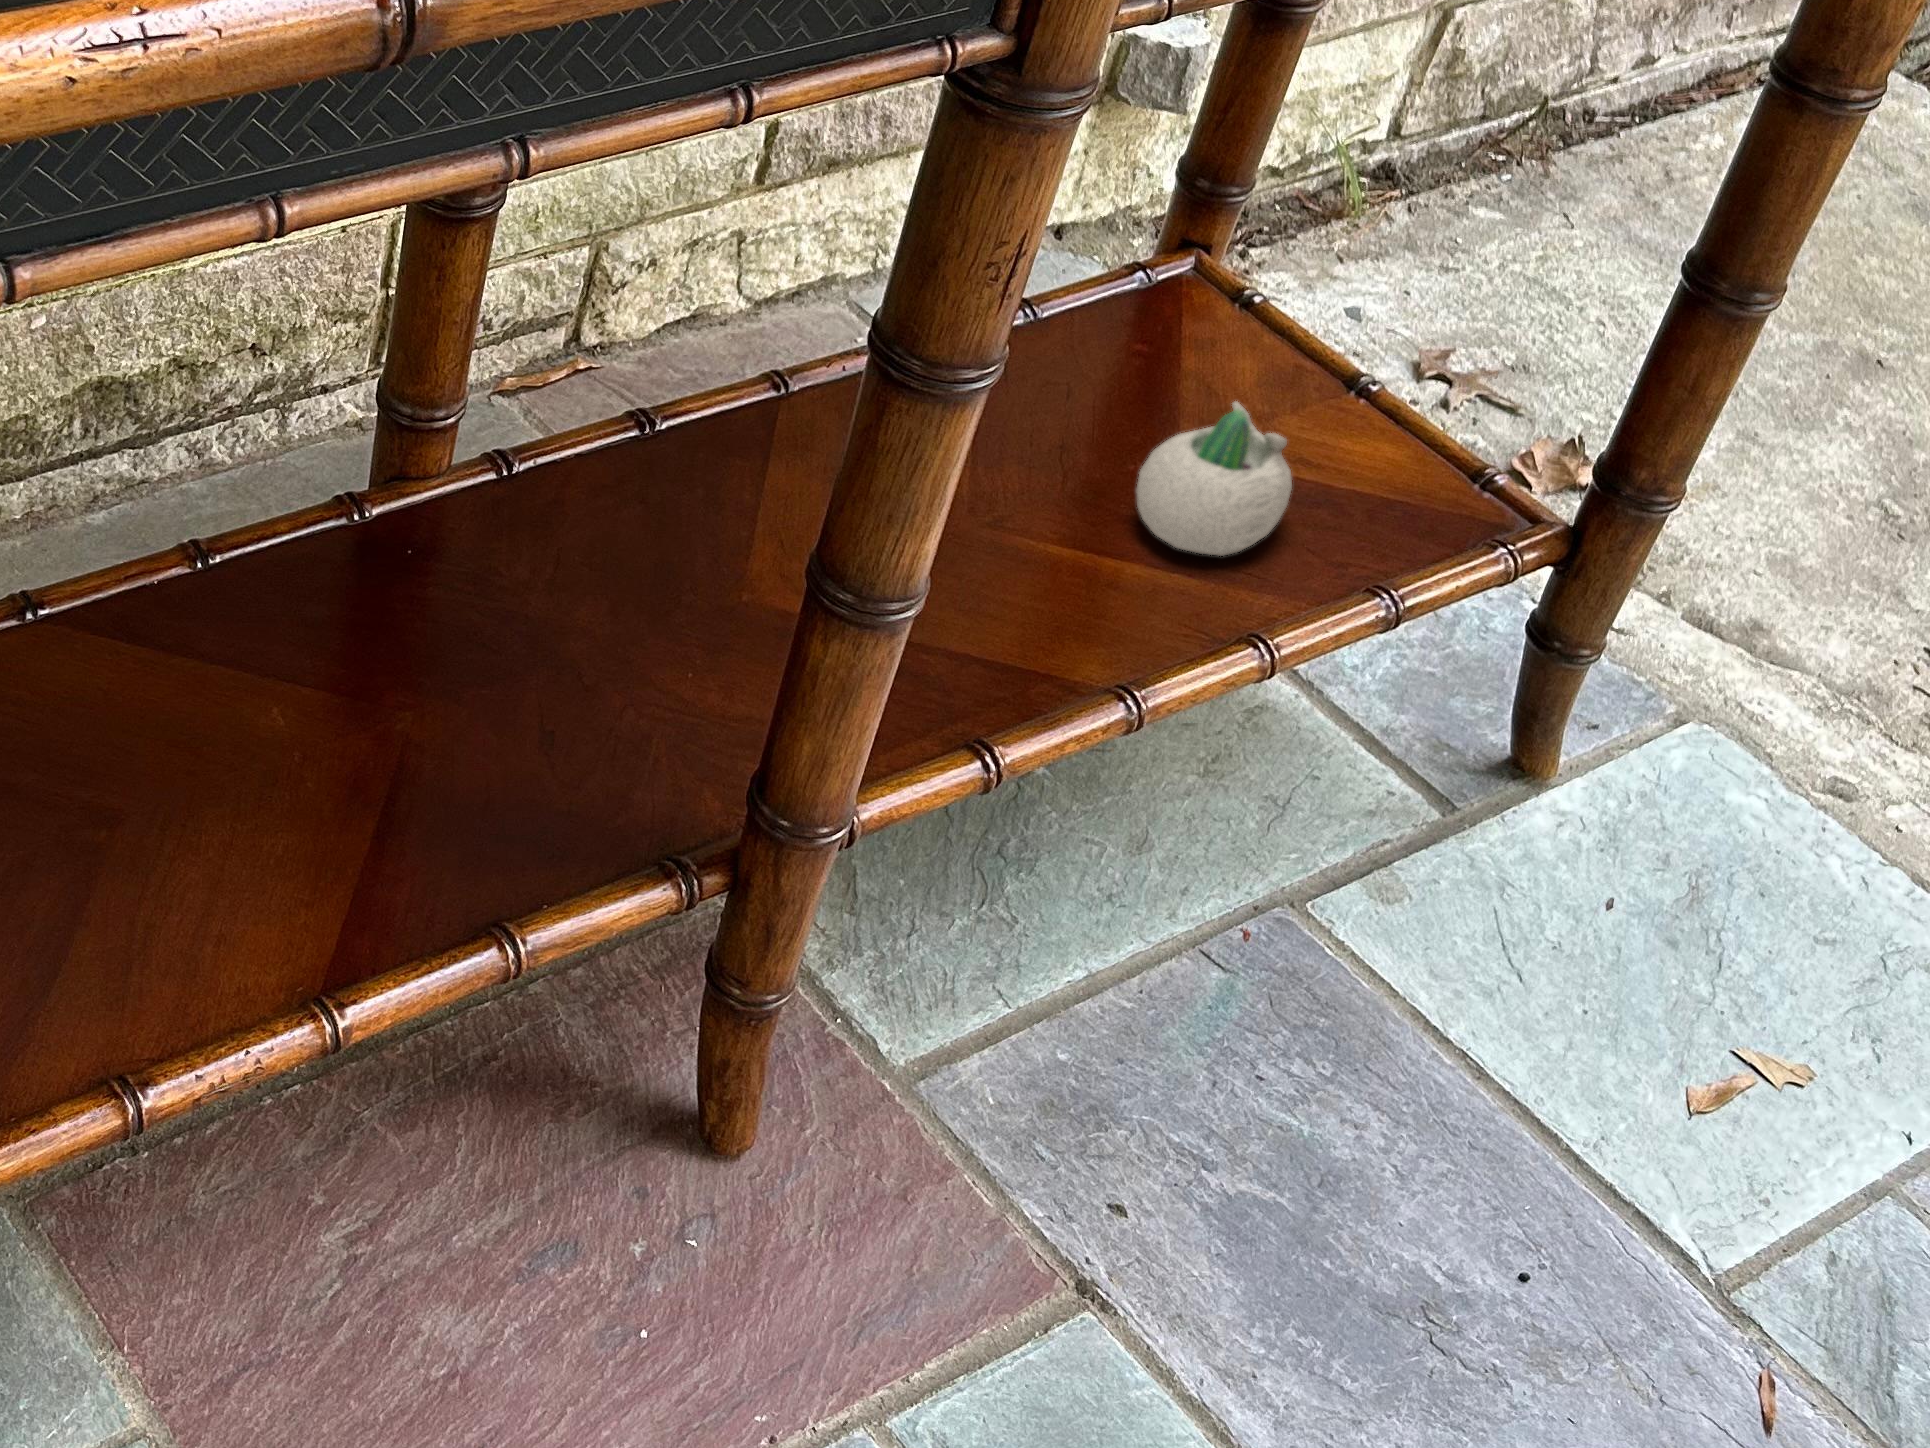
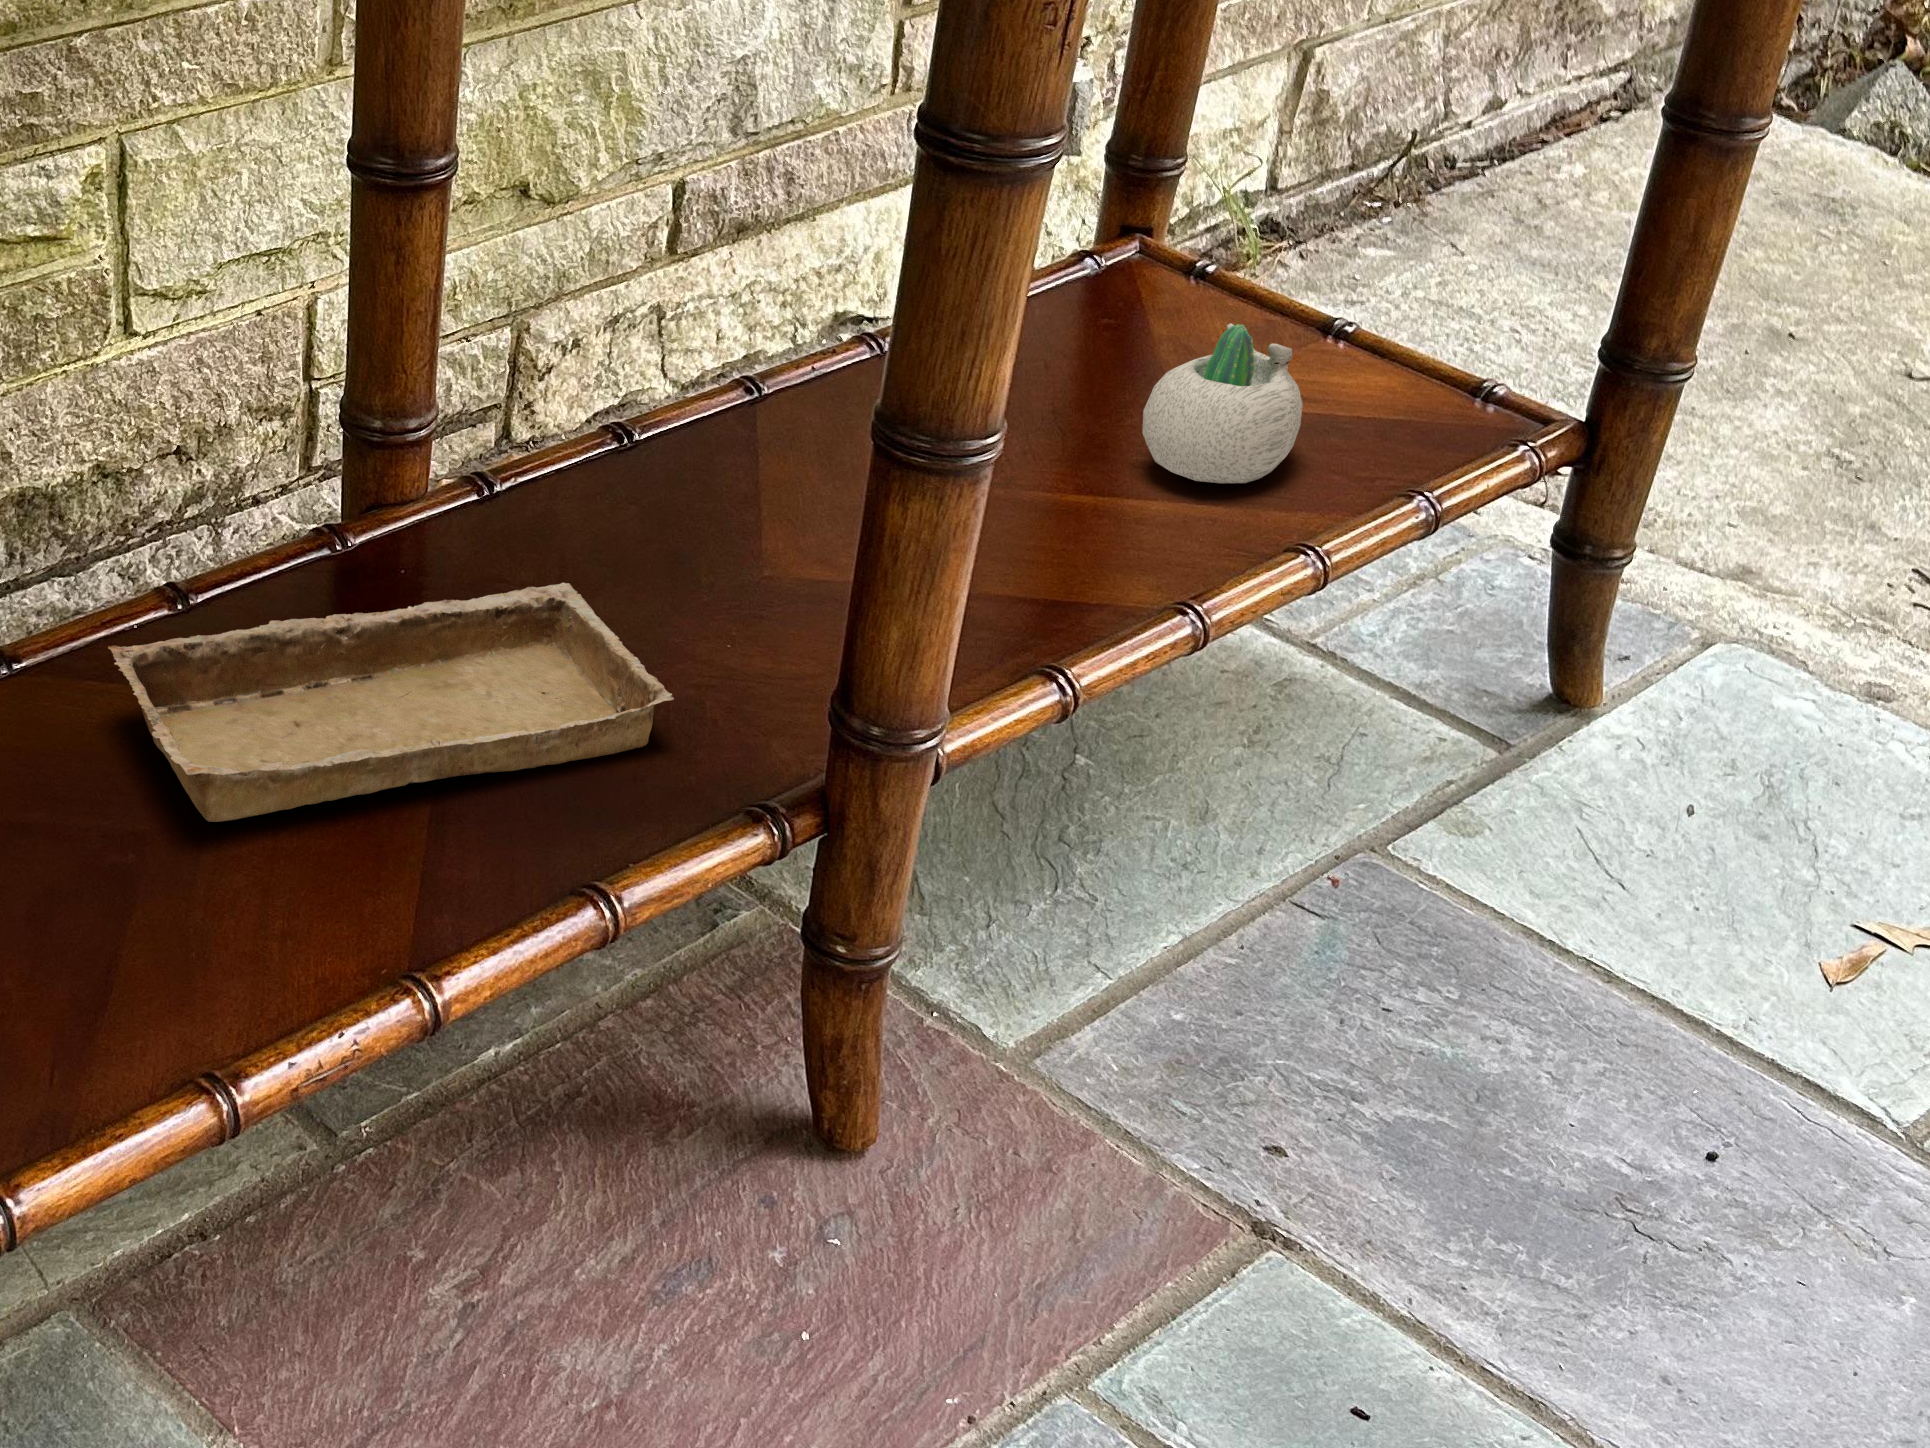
tray: none [125,593,619,804] -> present [108,583,674,822]

